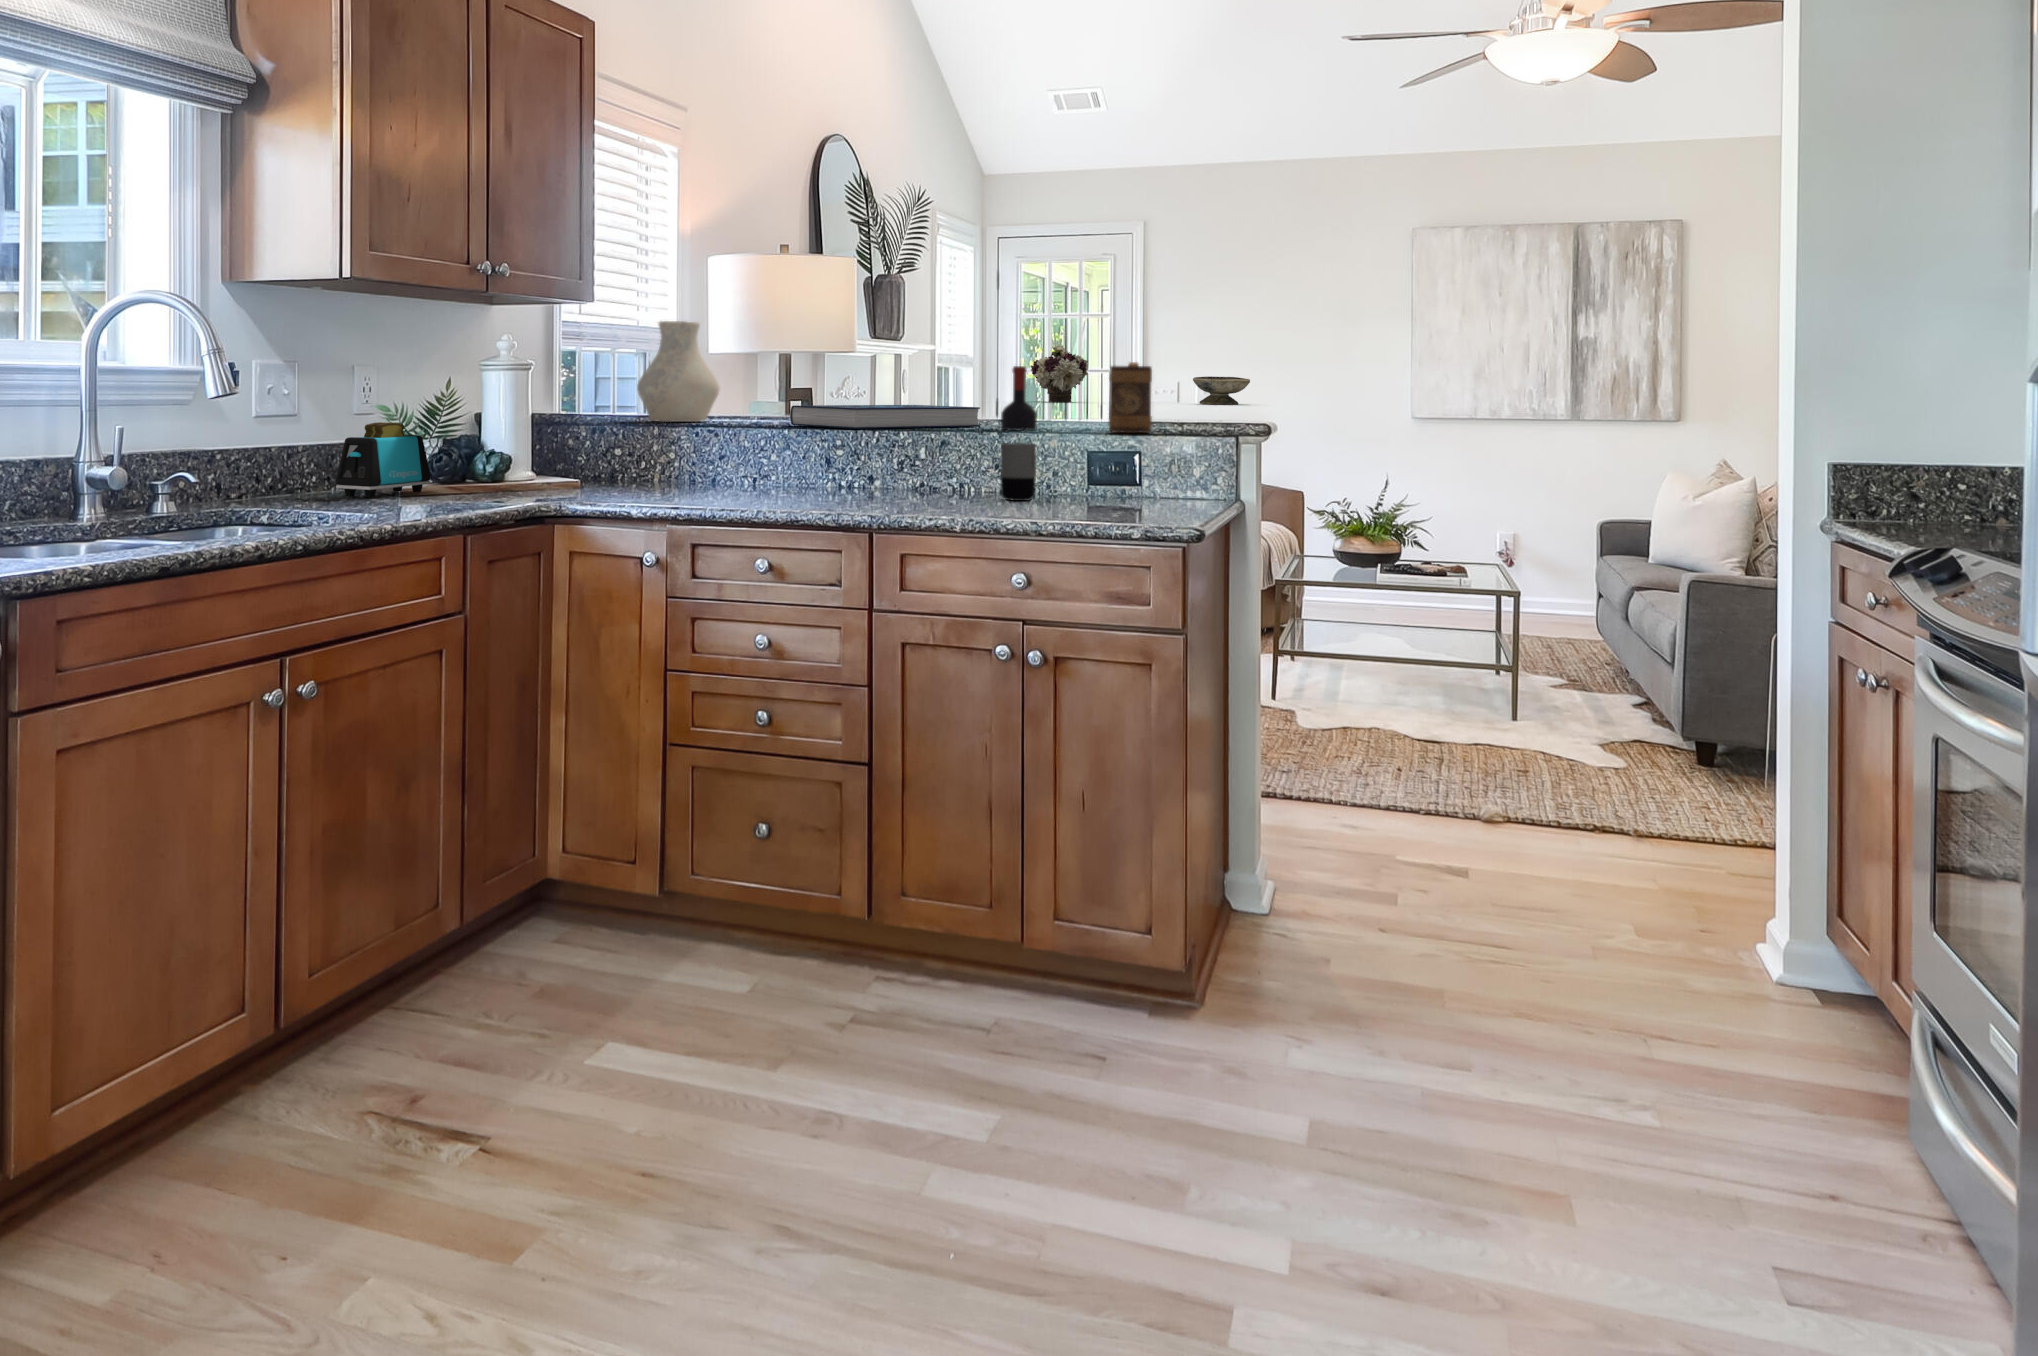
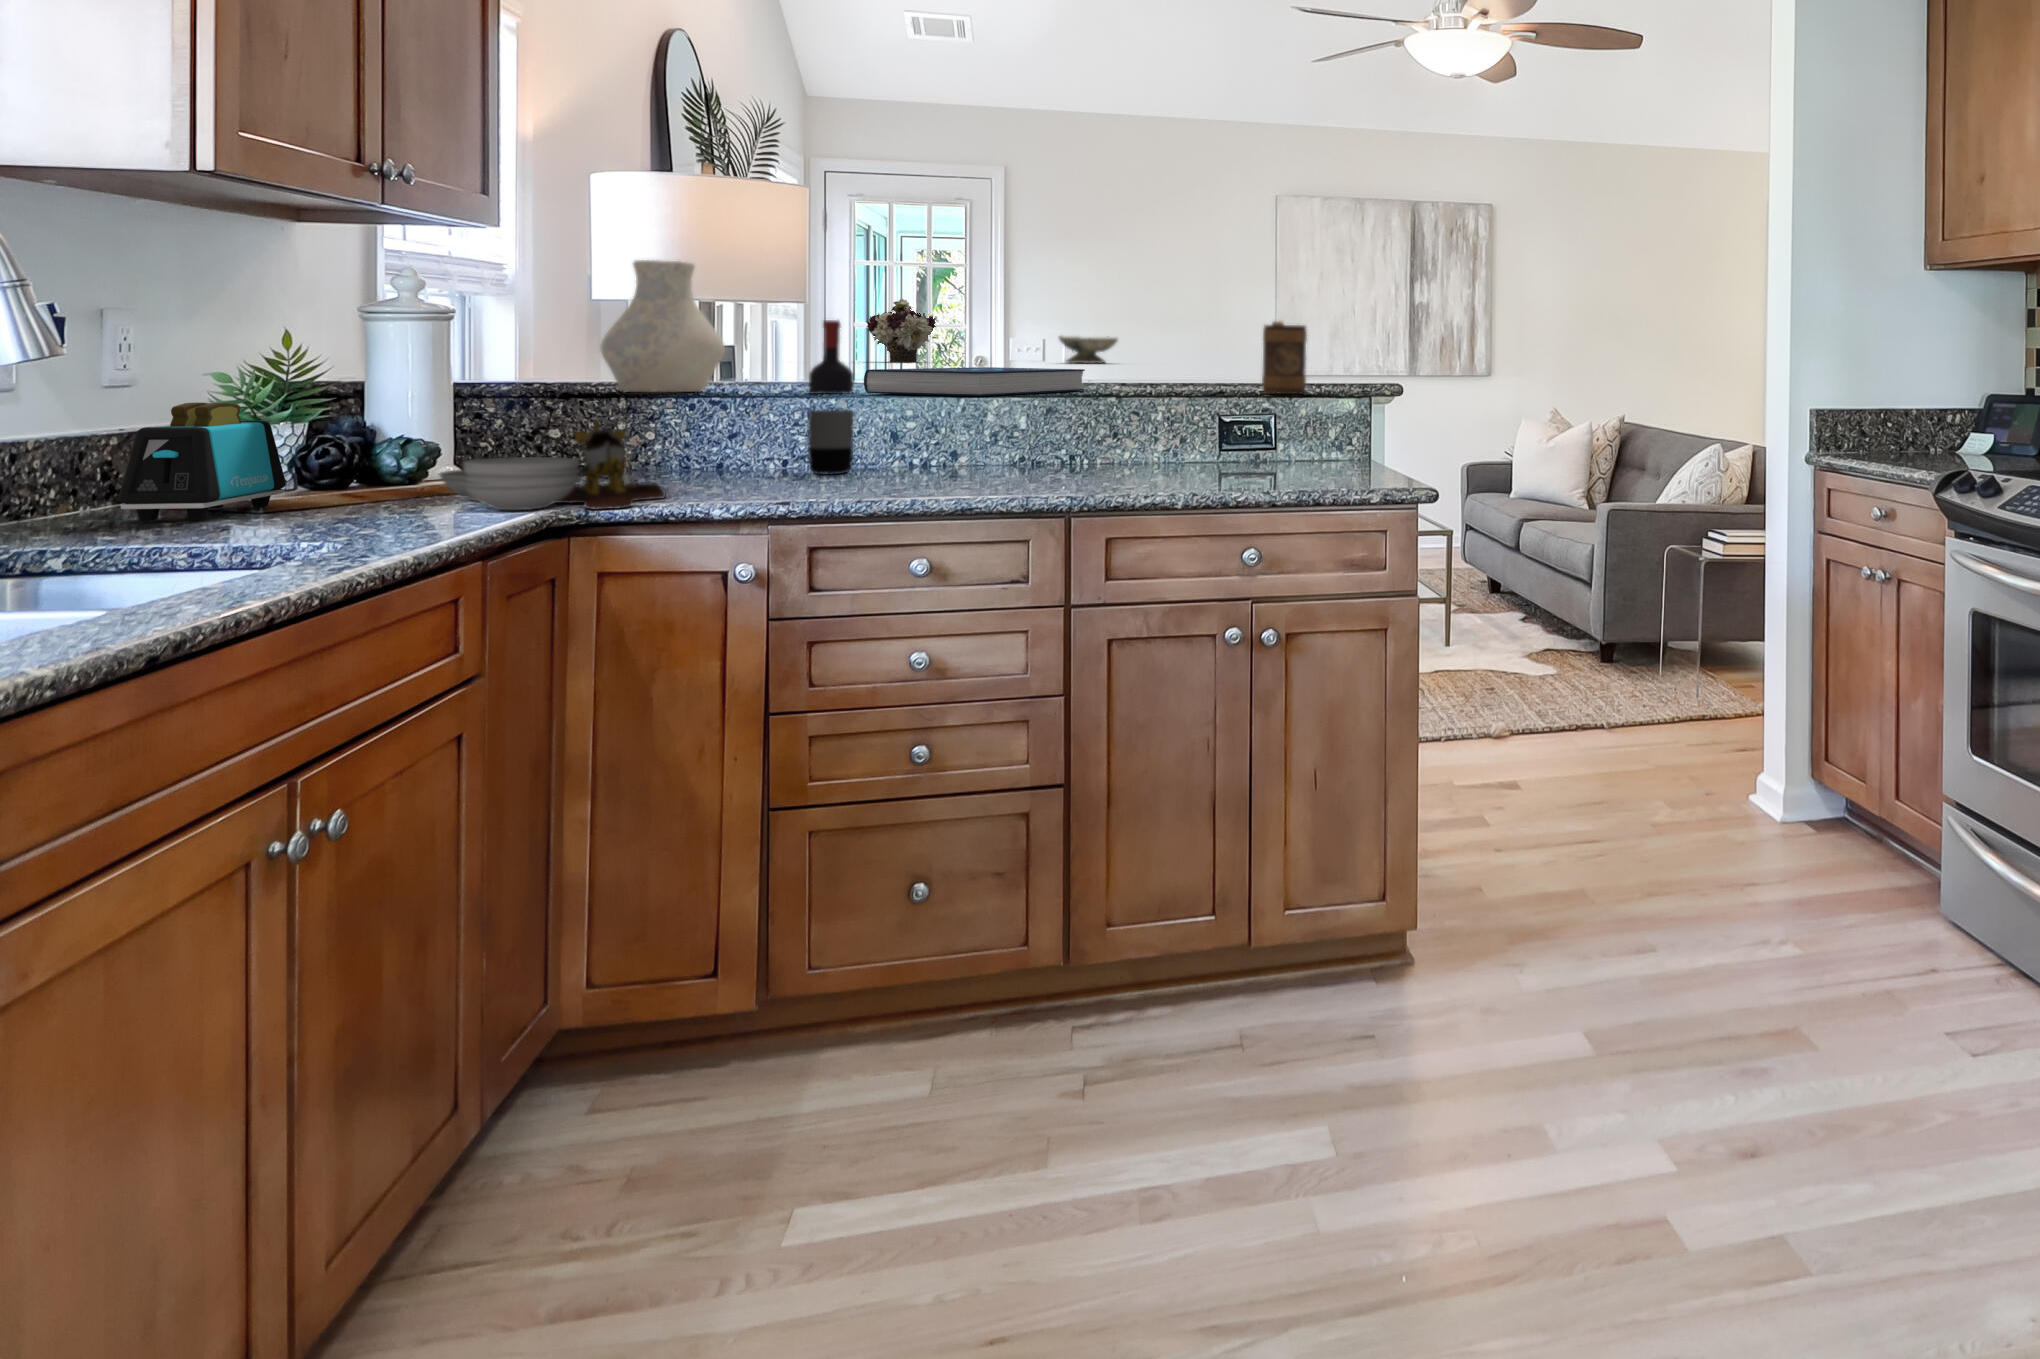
wine bottle: present [1000,366,1037,501] -> present [808,320,854,474]
cutting board: none [495,440,643,505] -> present [440,421,665,510]

